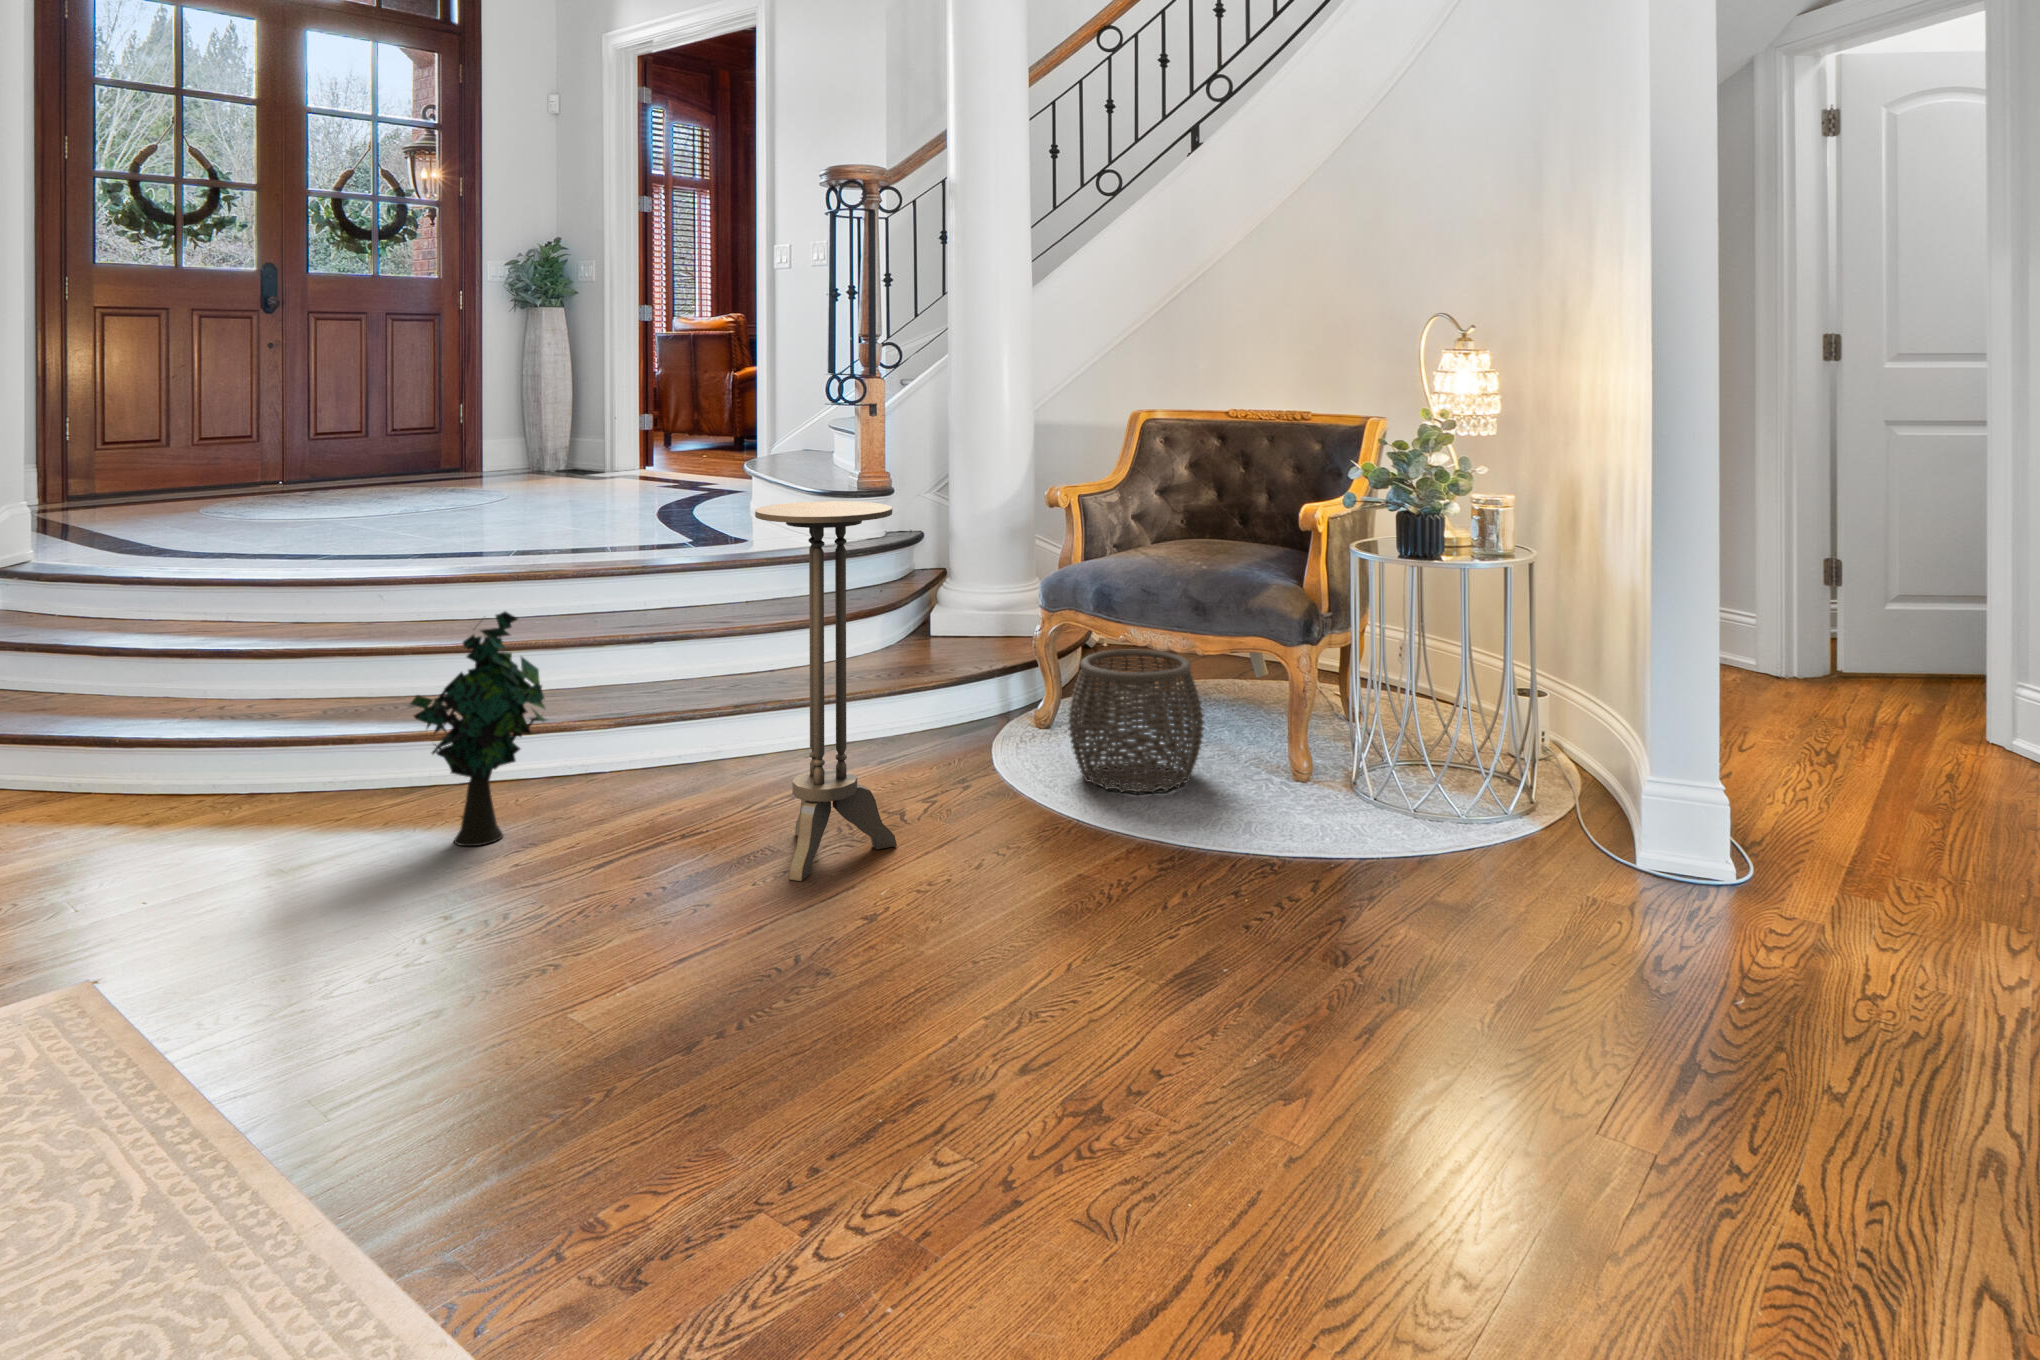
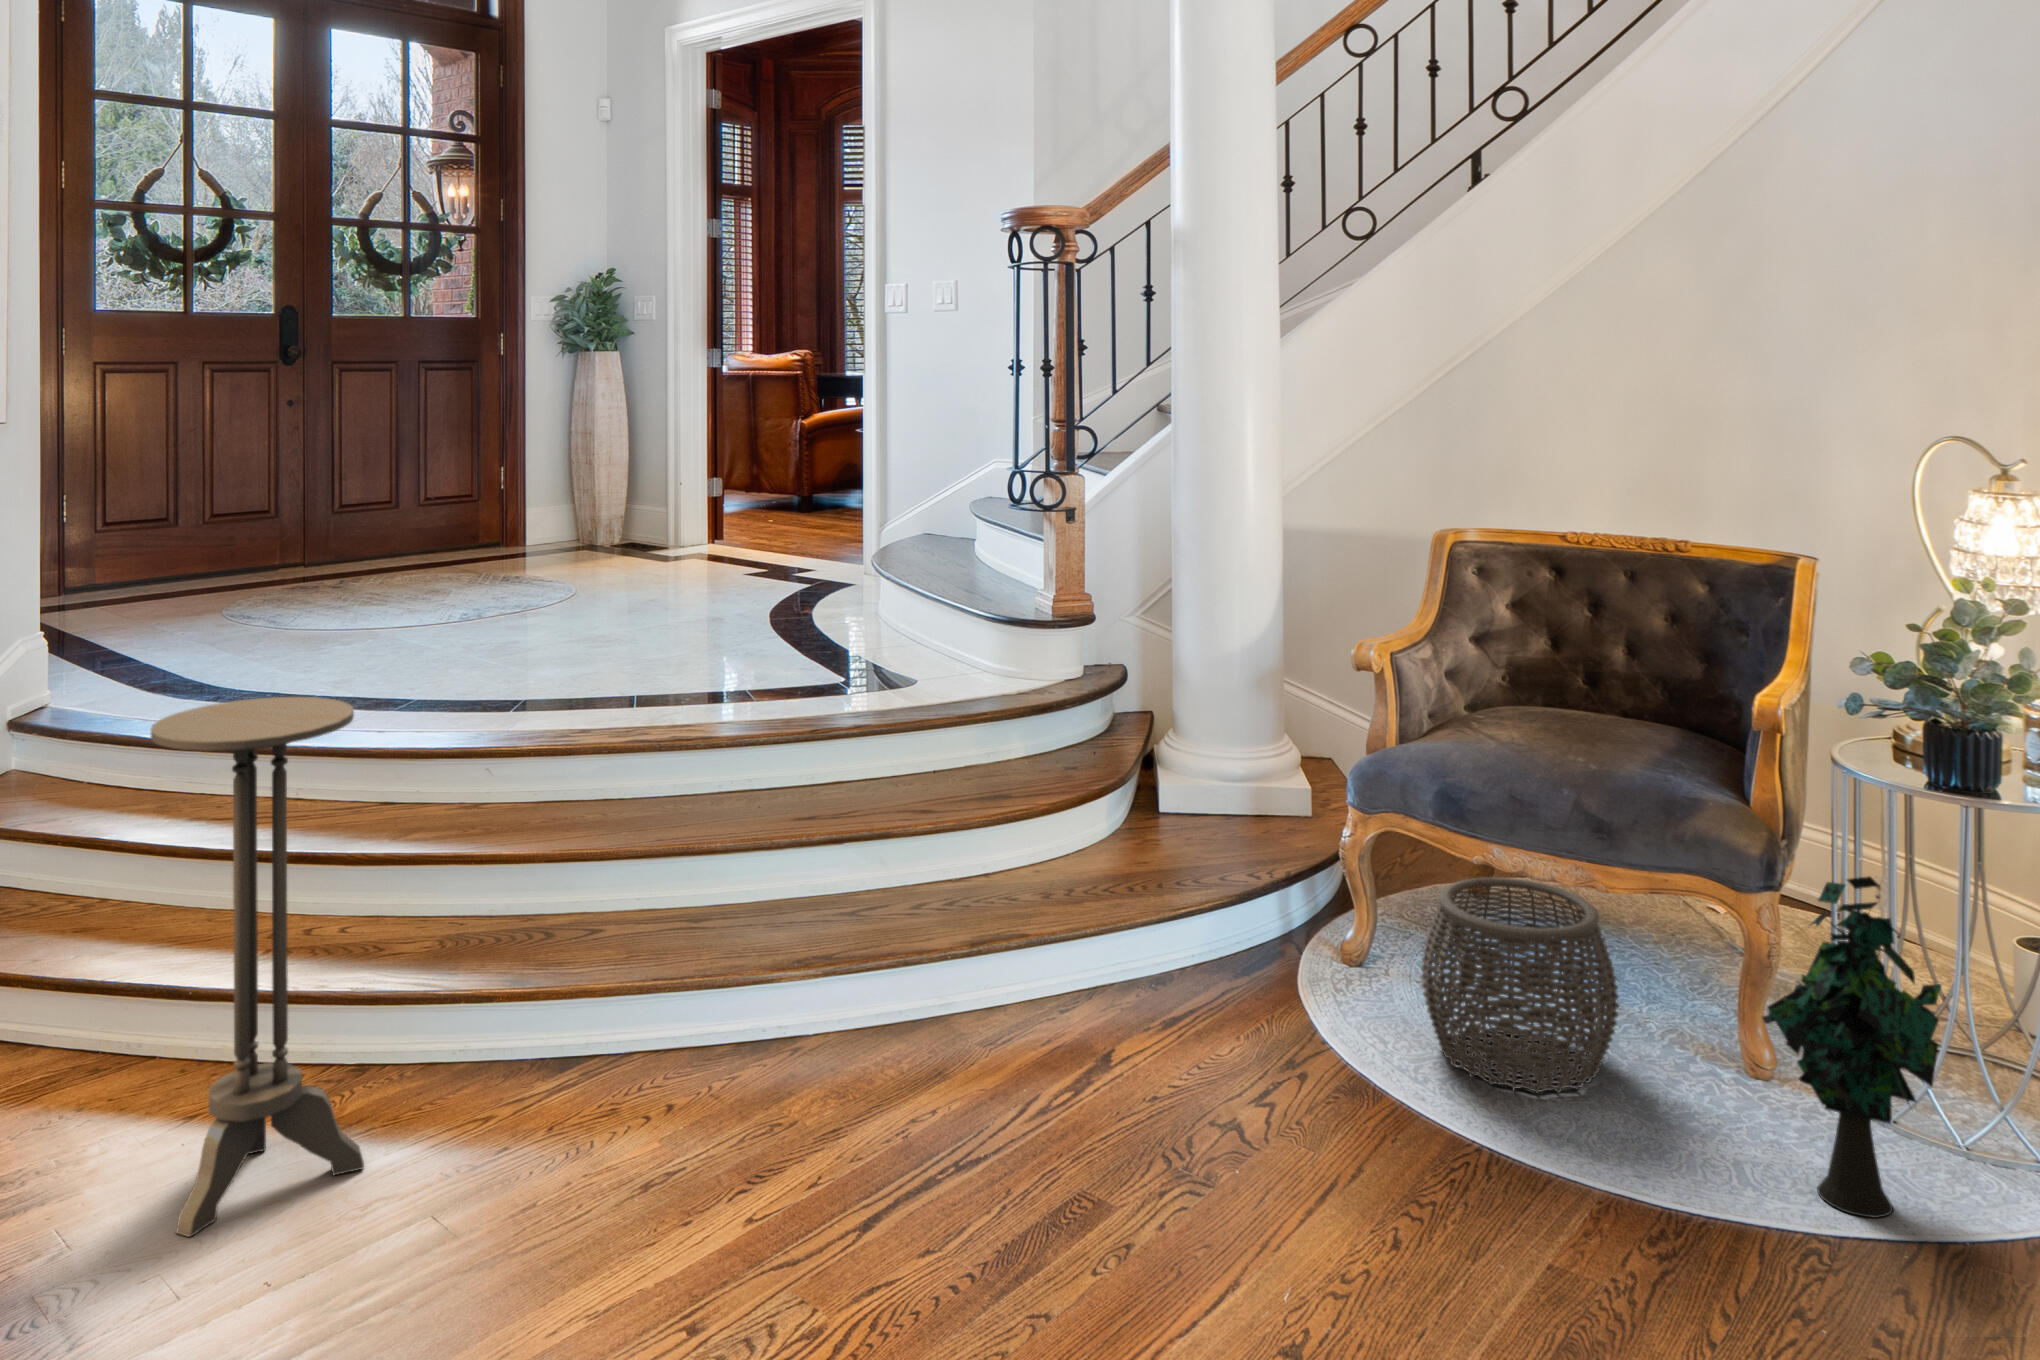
side table: present [755,501,897,881] -> present [151,697,364,1237]
decorative plant: present [410,612,546,846] -> present [1762,876,1941,1218]

